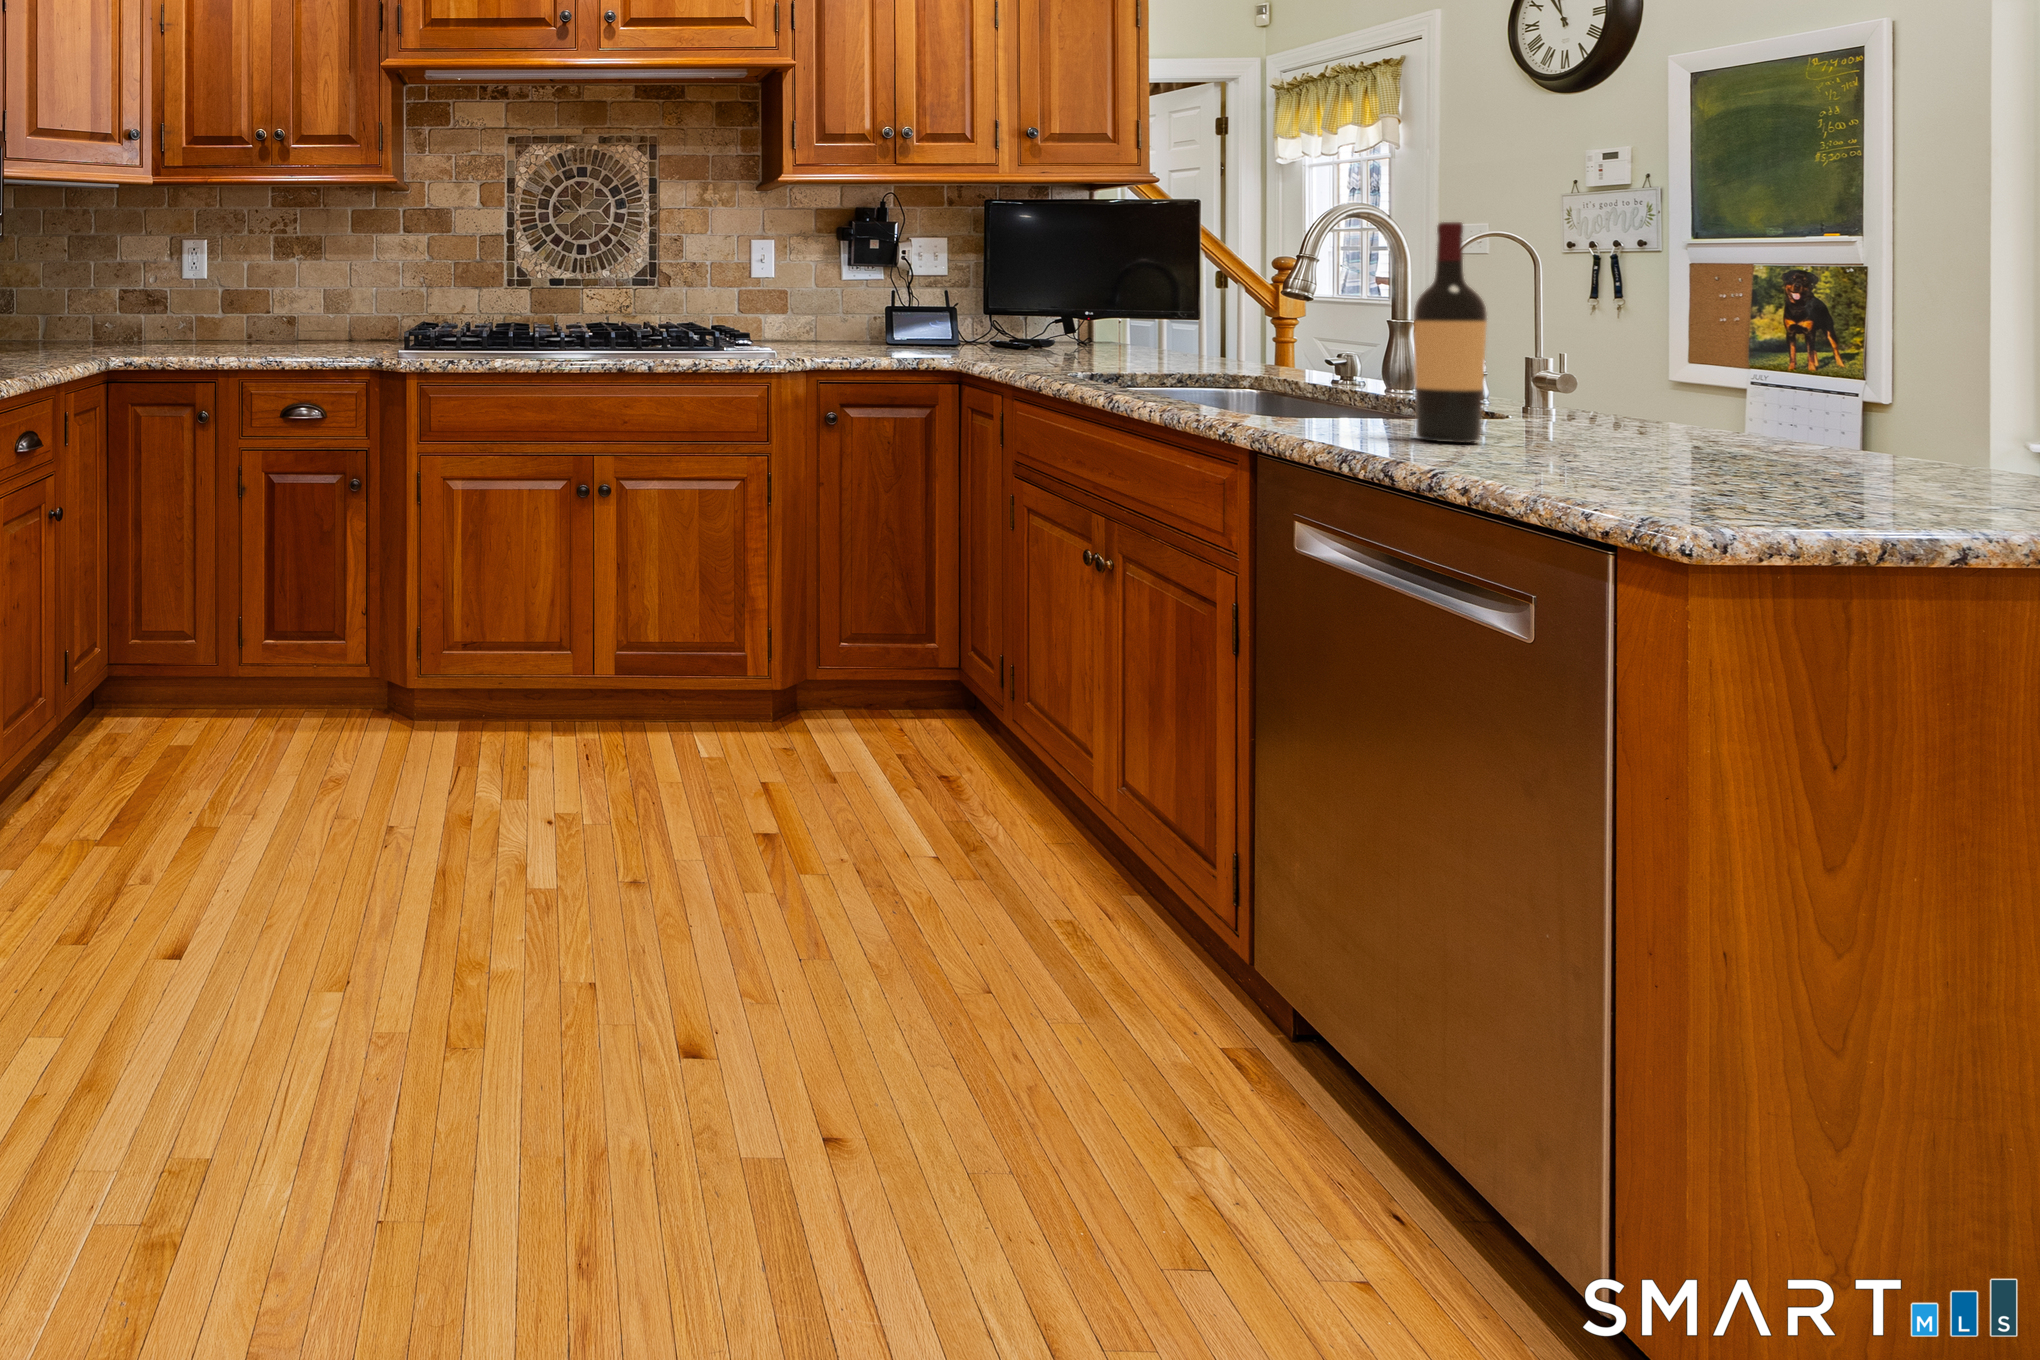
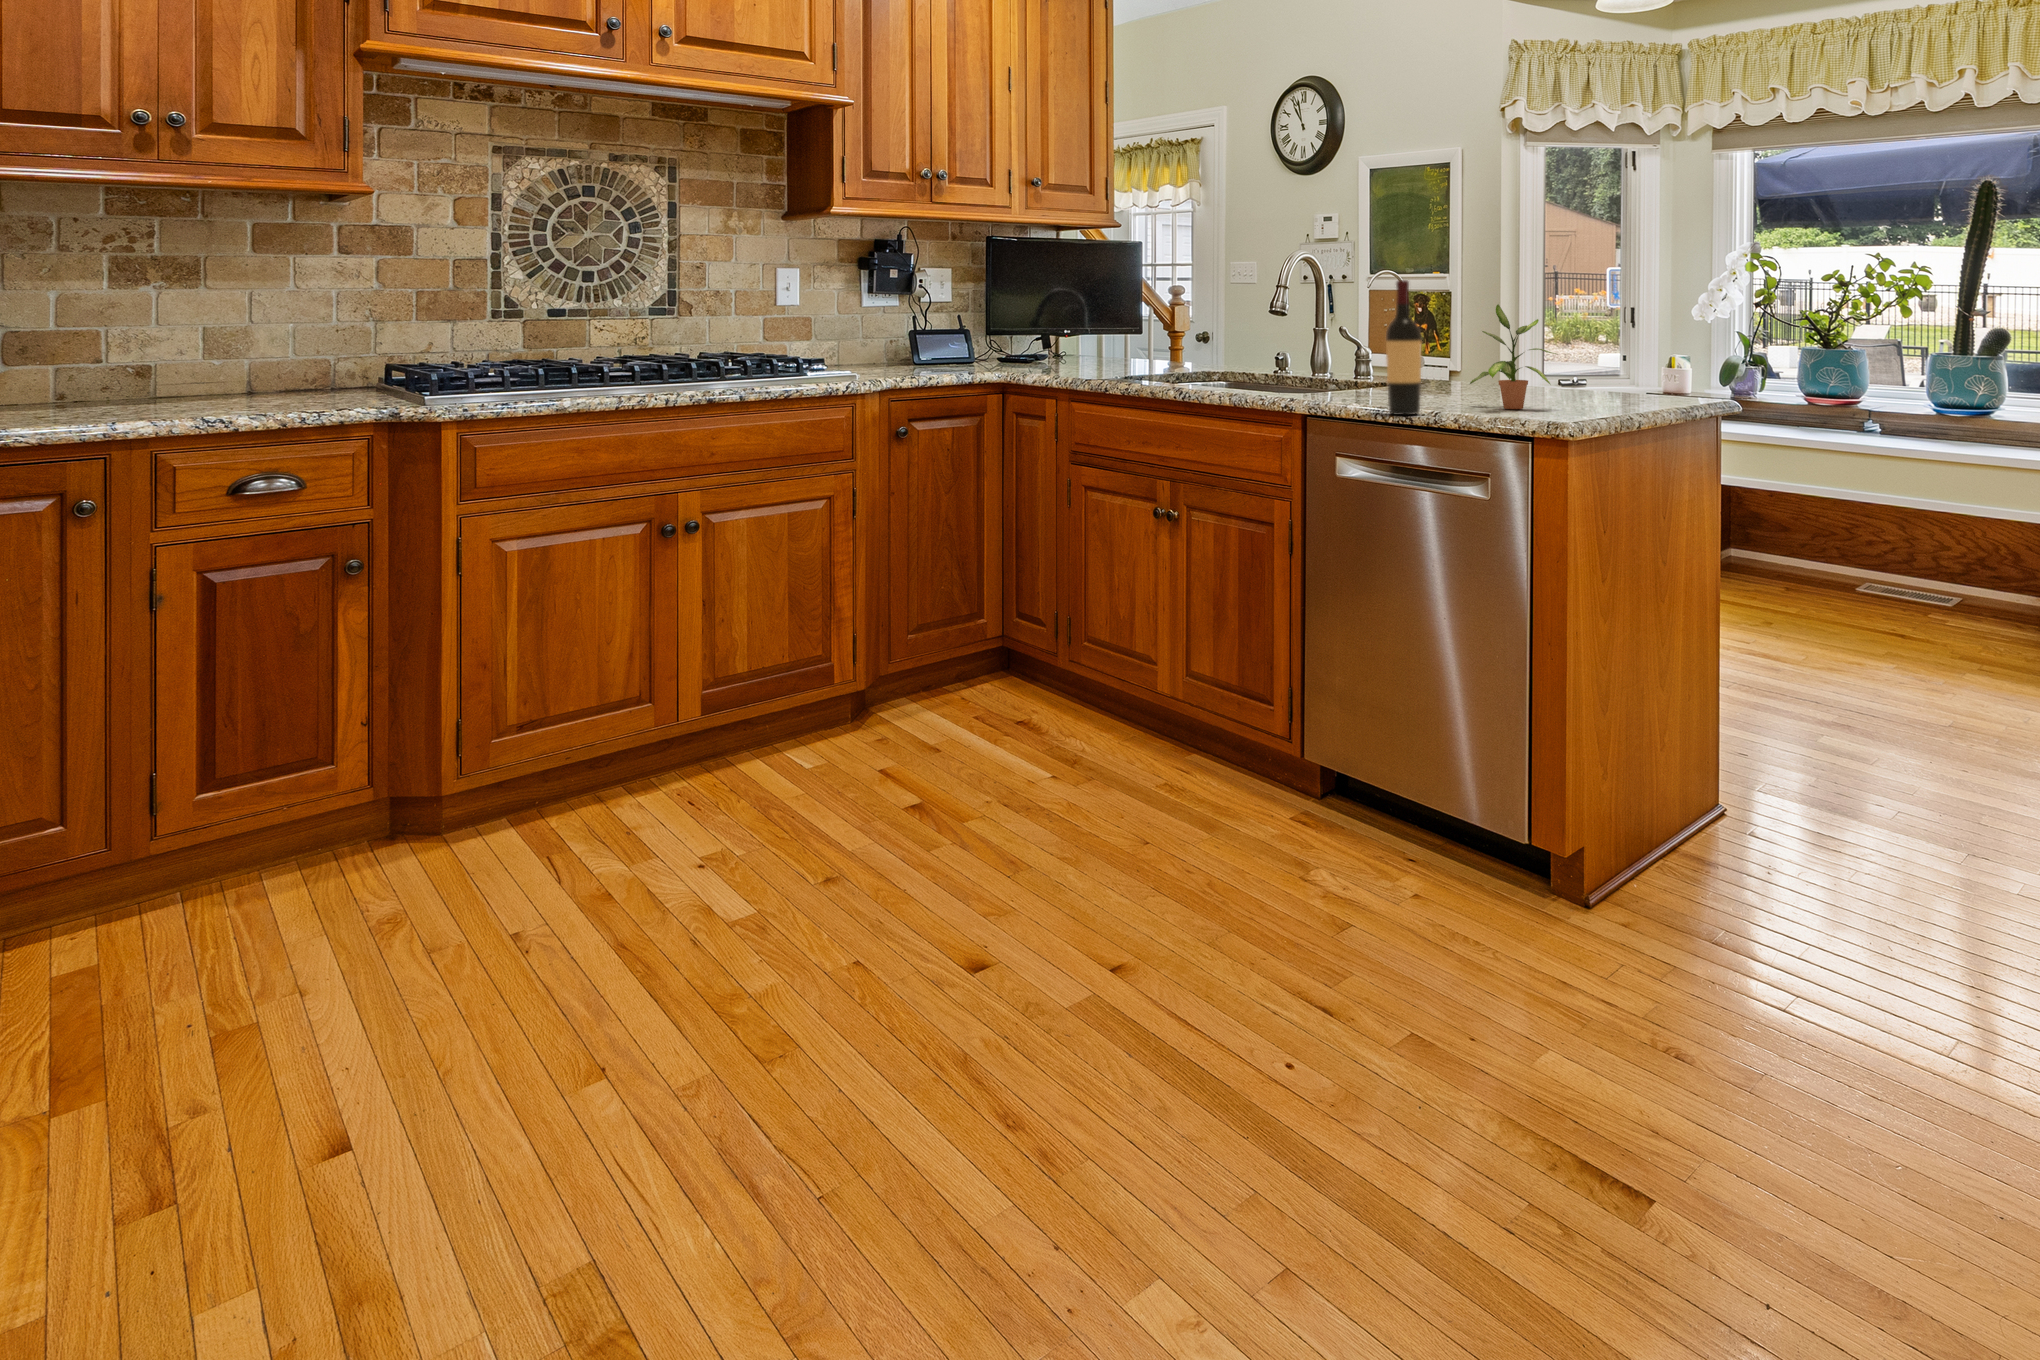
potted plant: none [1633,259,1855,452] -> present [1470,304,1556,409]

